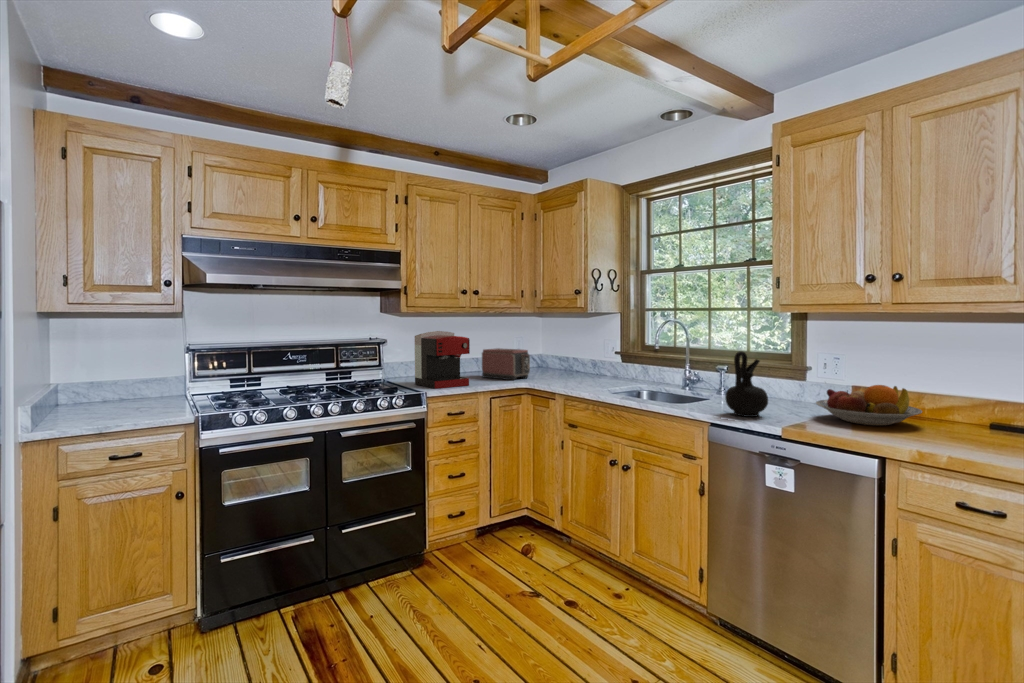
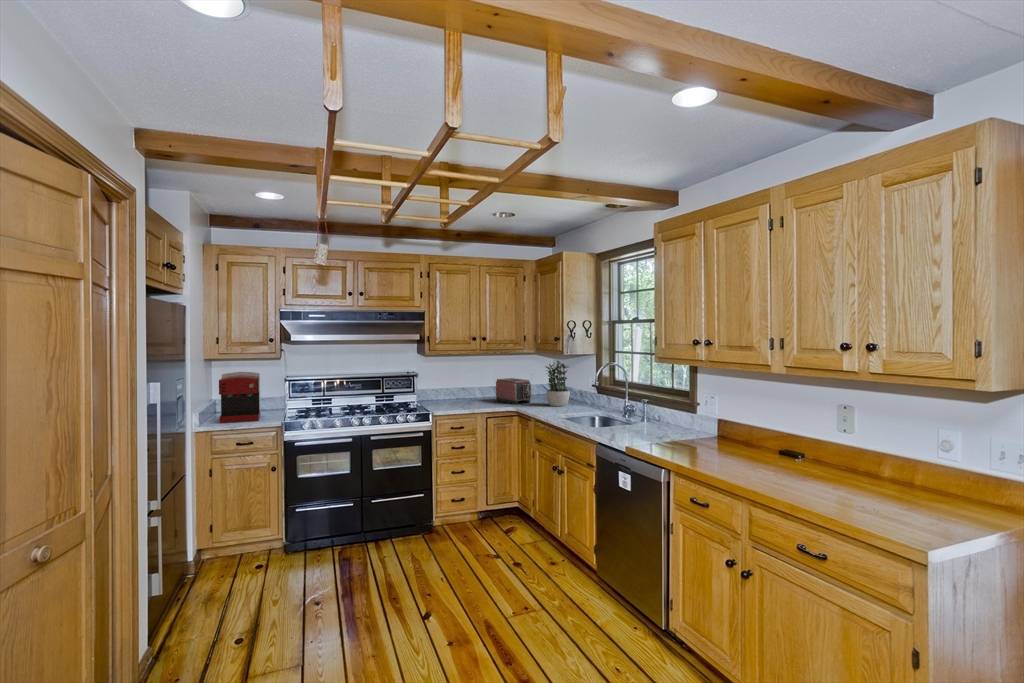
potted plant: none [551,323,584,381] -> present [545,360,570,406]
coffee maker: present [415,331,470,389] -> present [219,372,260,423]
ceramic jug: present [725,352,768,417] -> none [613,391,642,439]
fruit bowl: present [816,385,922,426] -> none [672,419,740,449]

